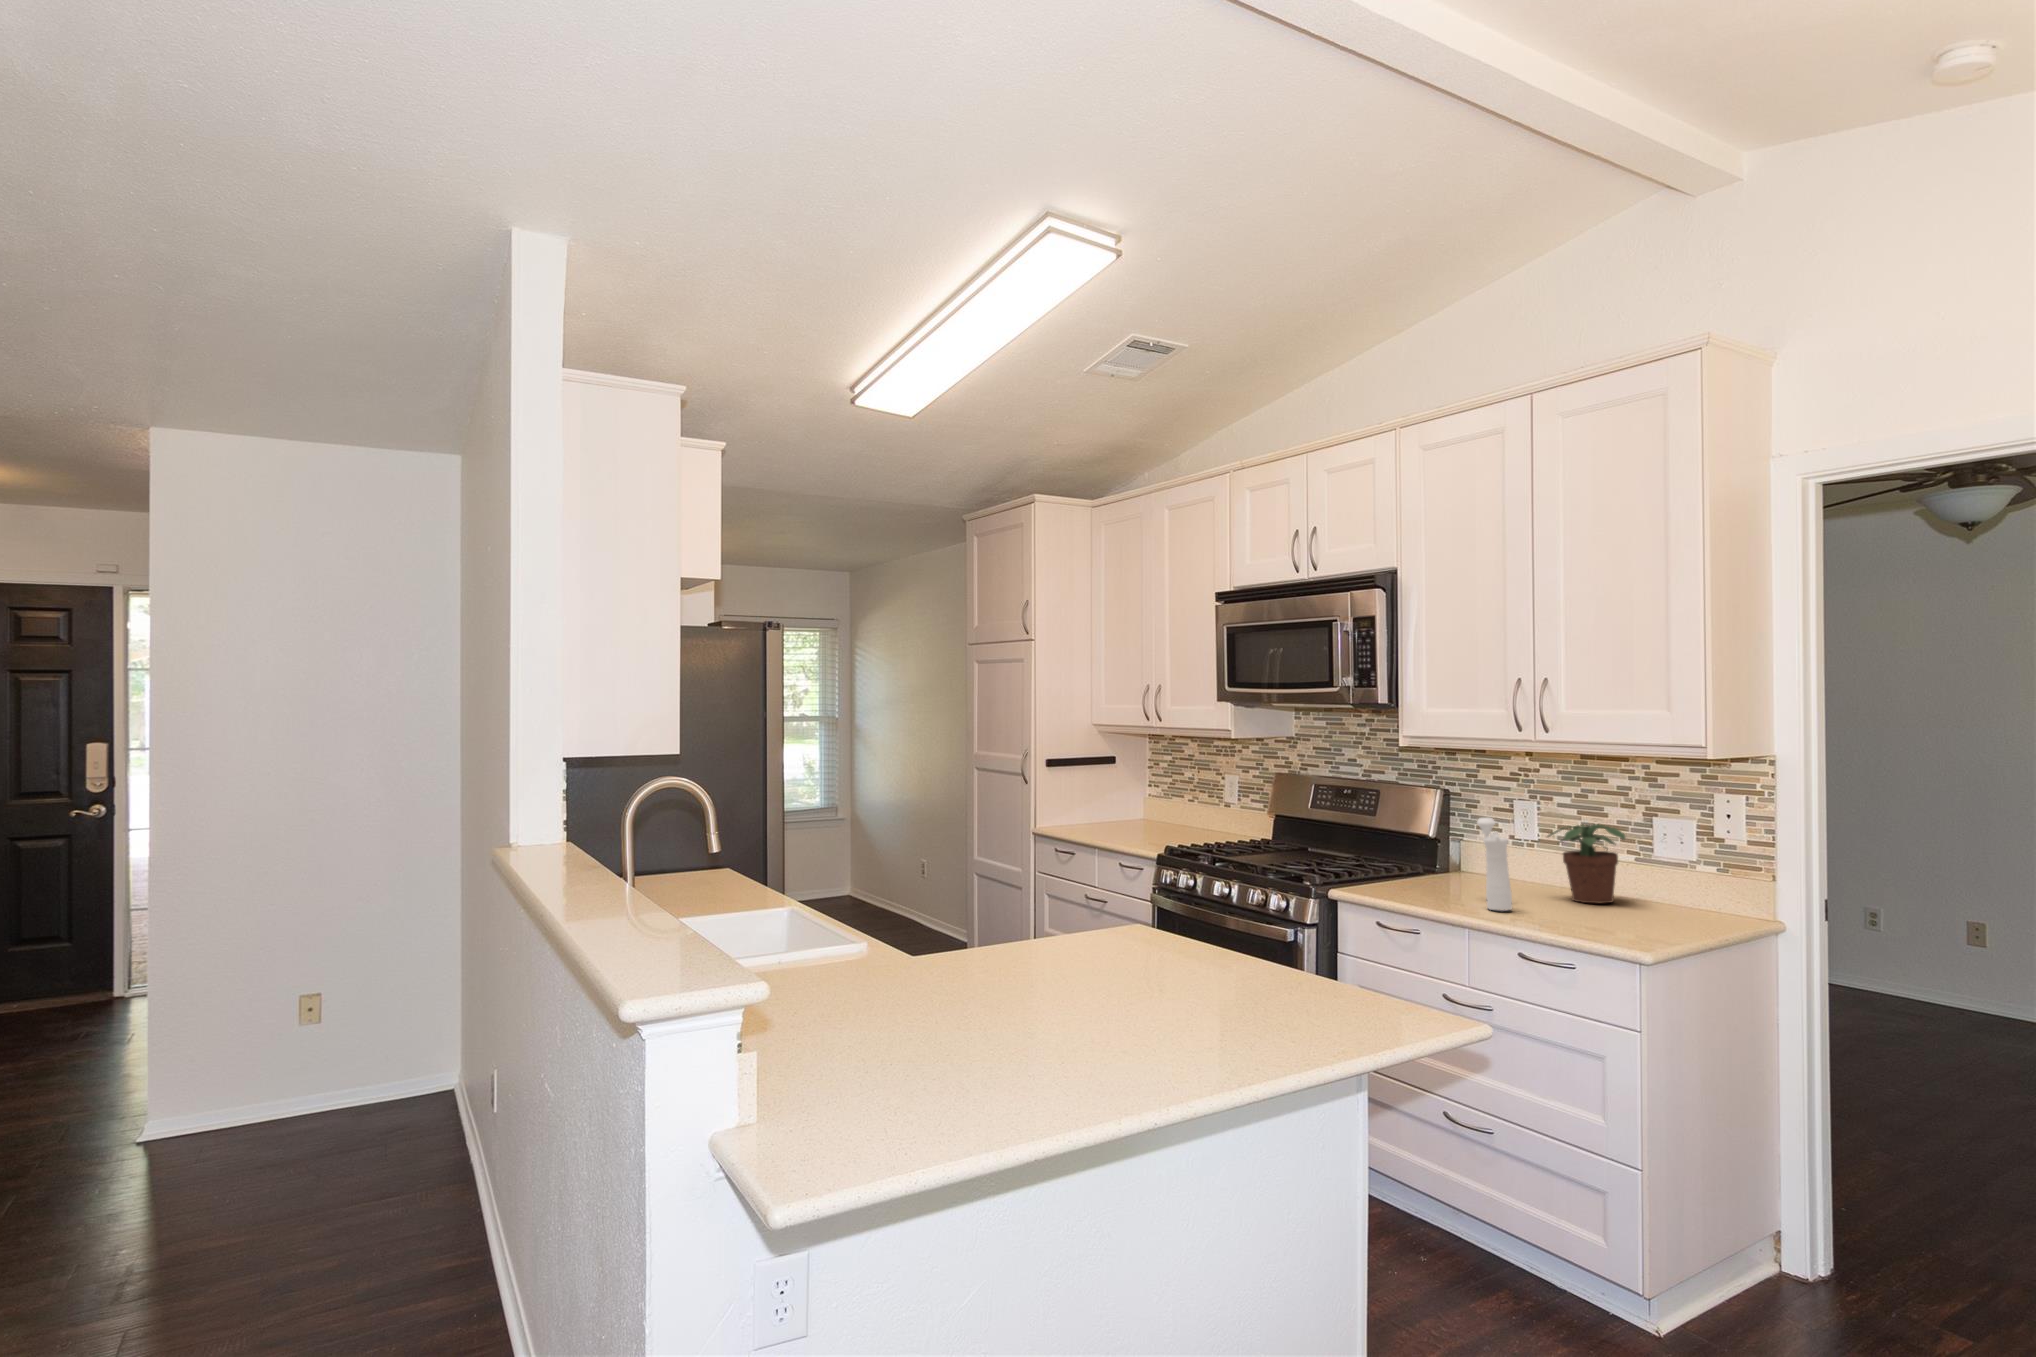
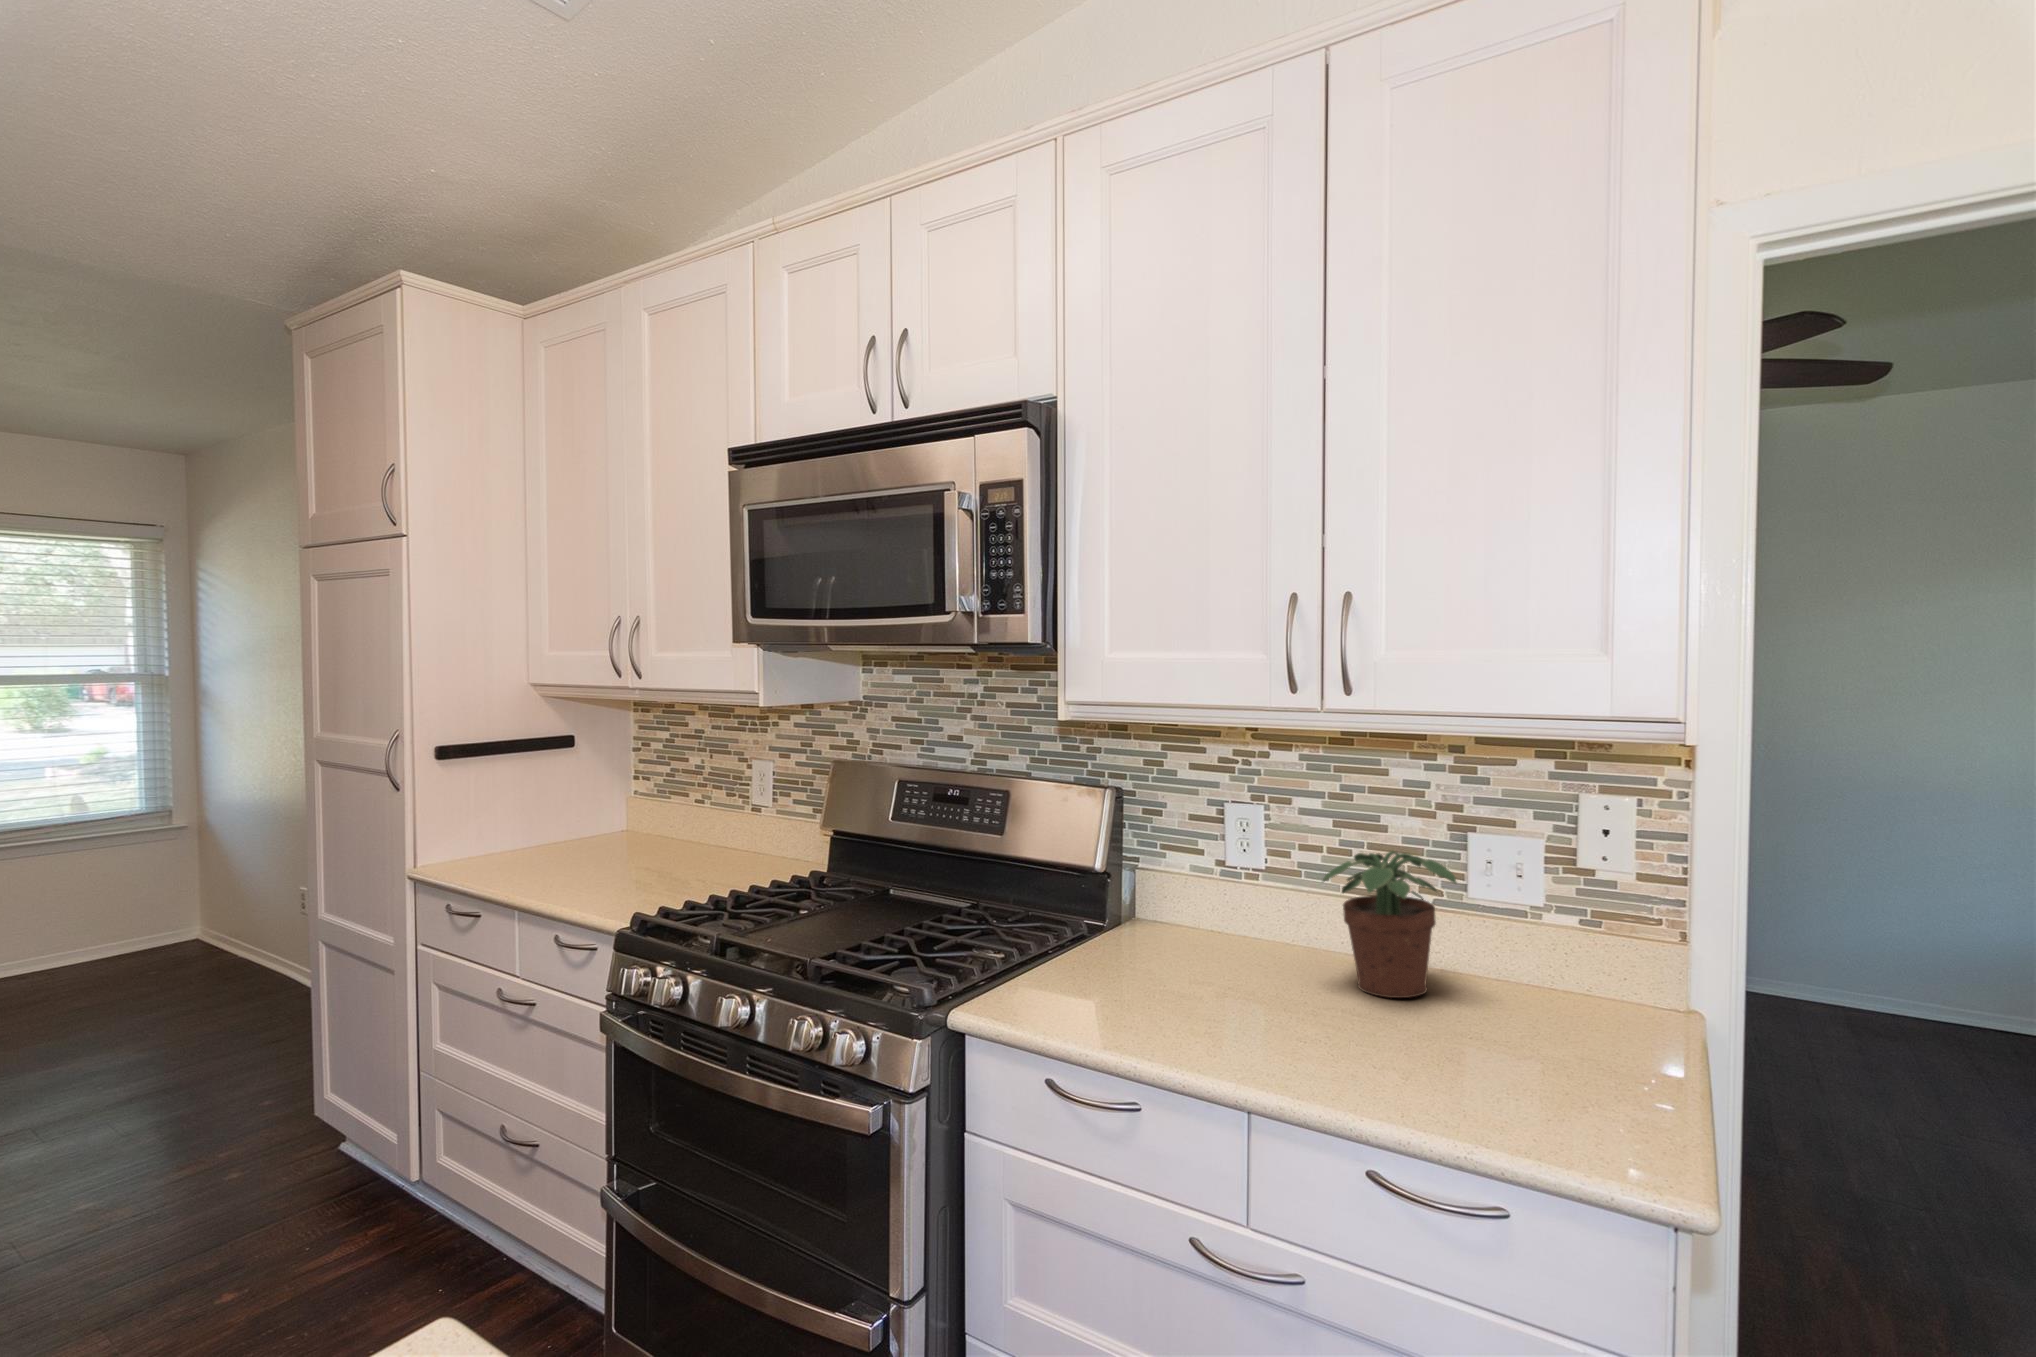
pepper mill: present [1477,818,1512,910] -> none [1224,858,1309,1057]

